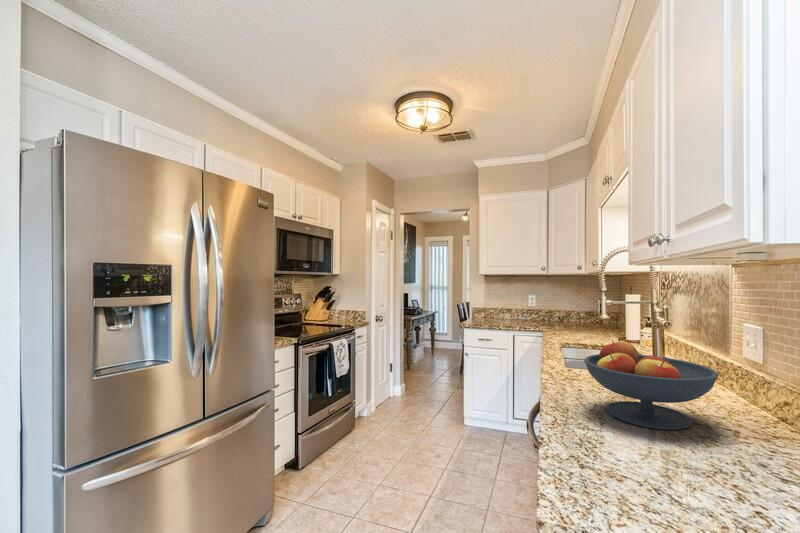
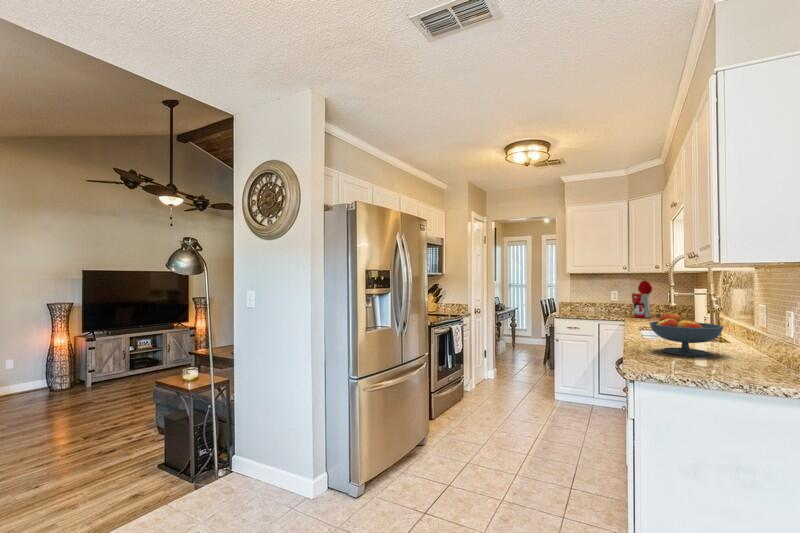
coffee maker: none [551,283,582,327] -> present [632,280,661,318]

